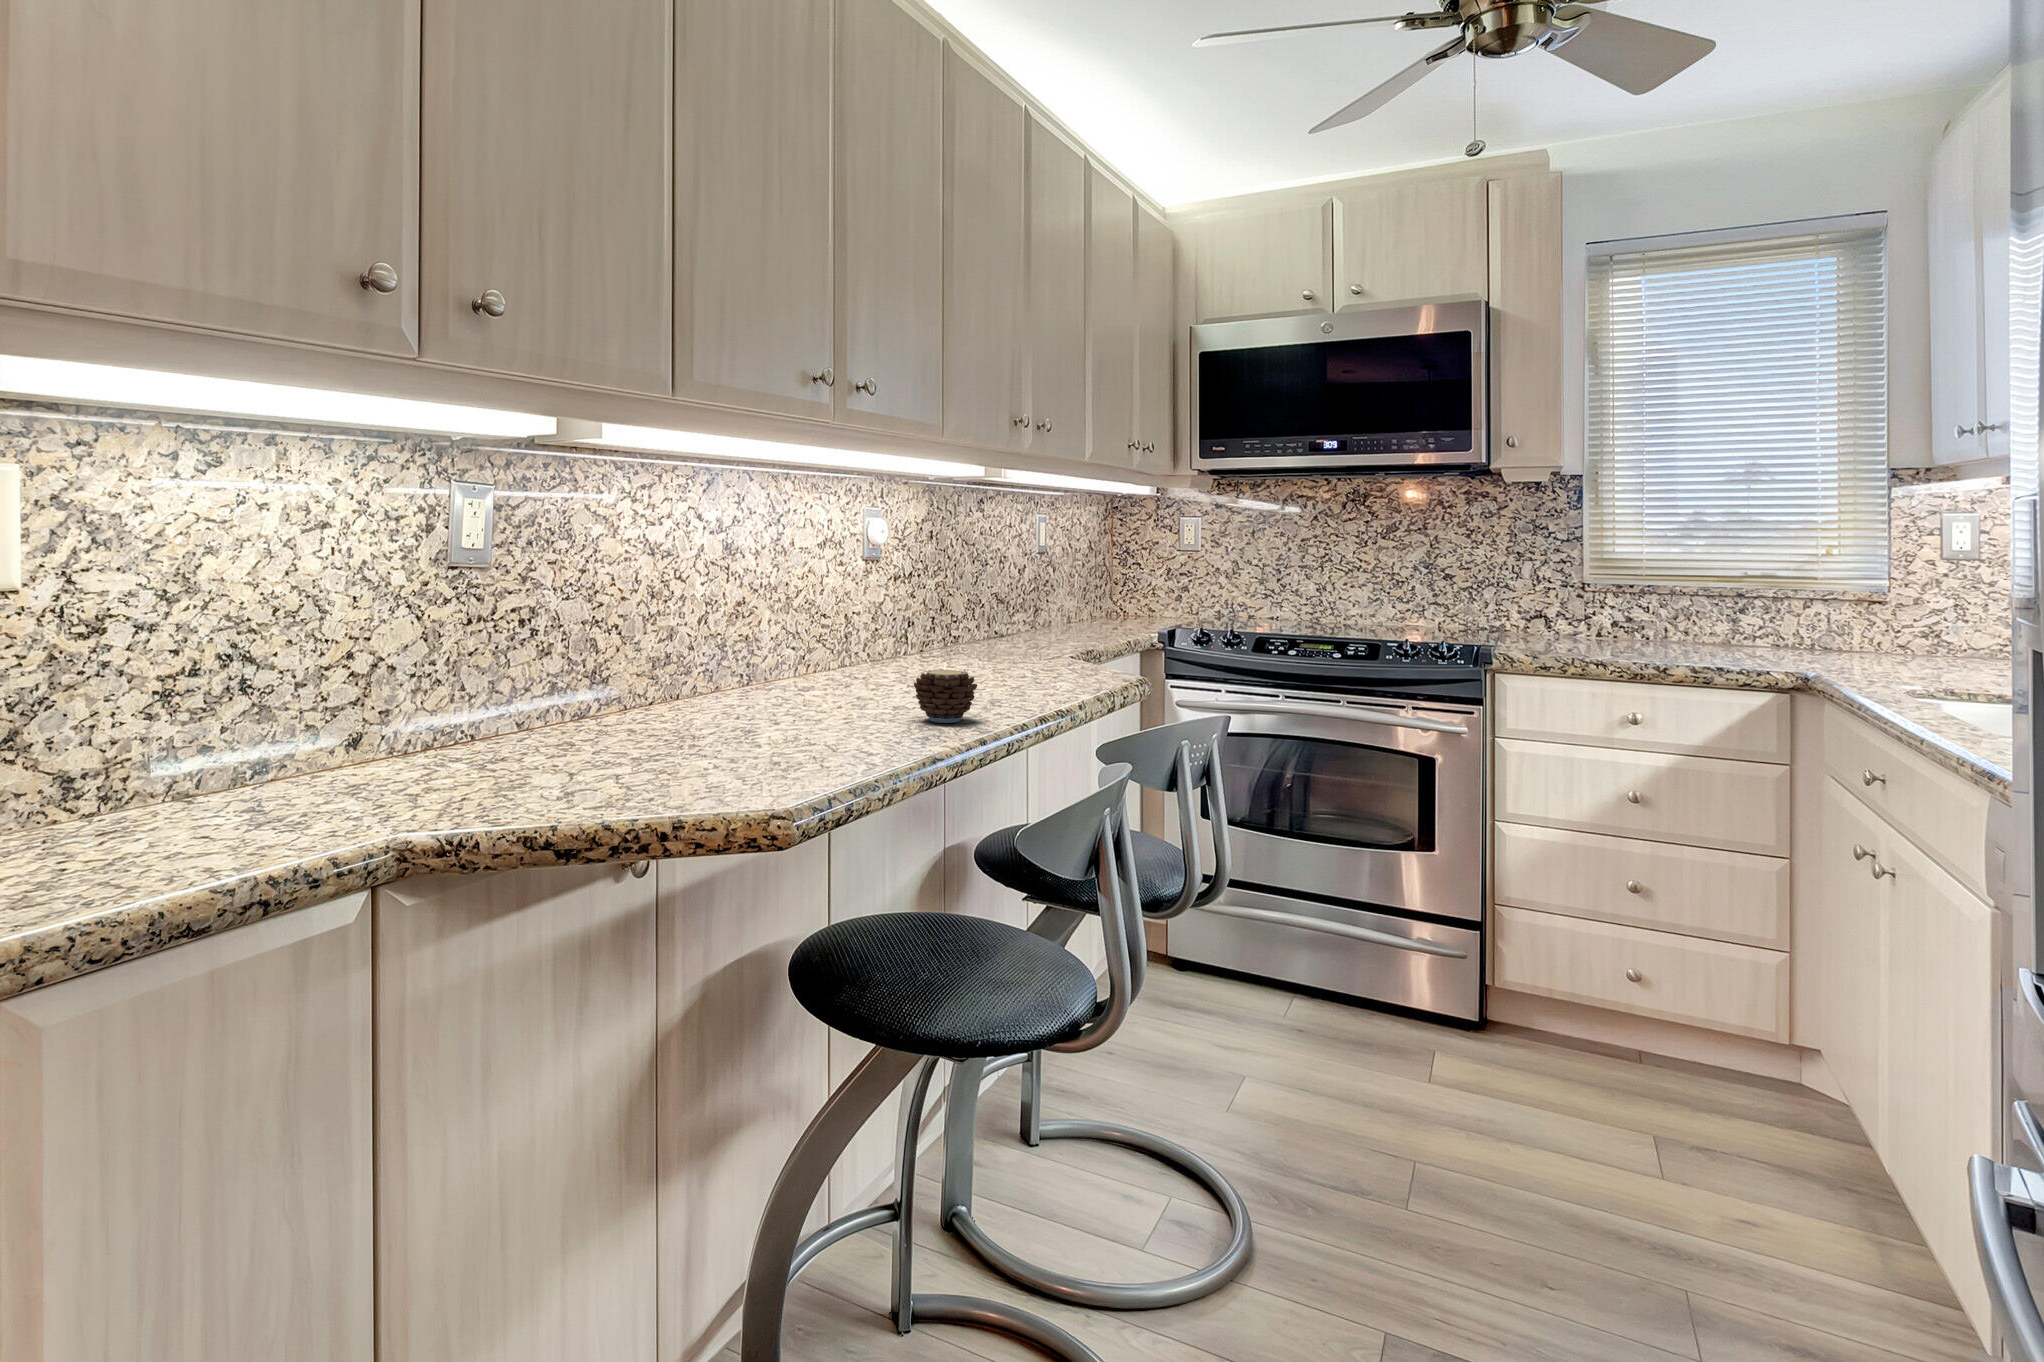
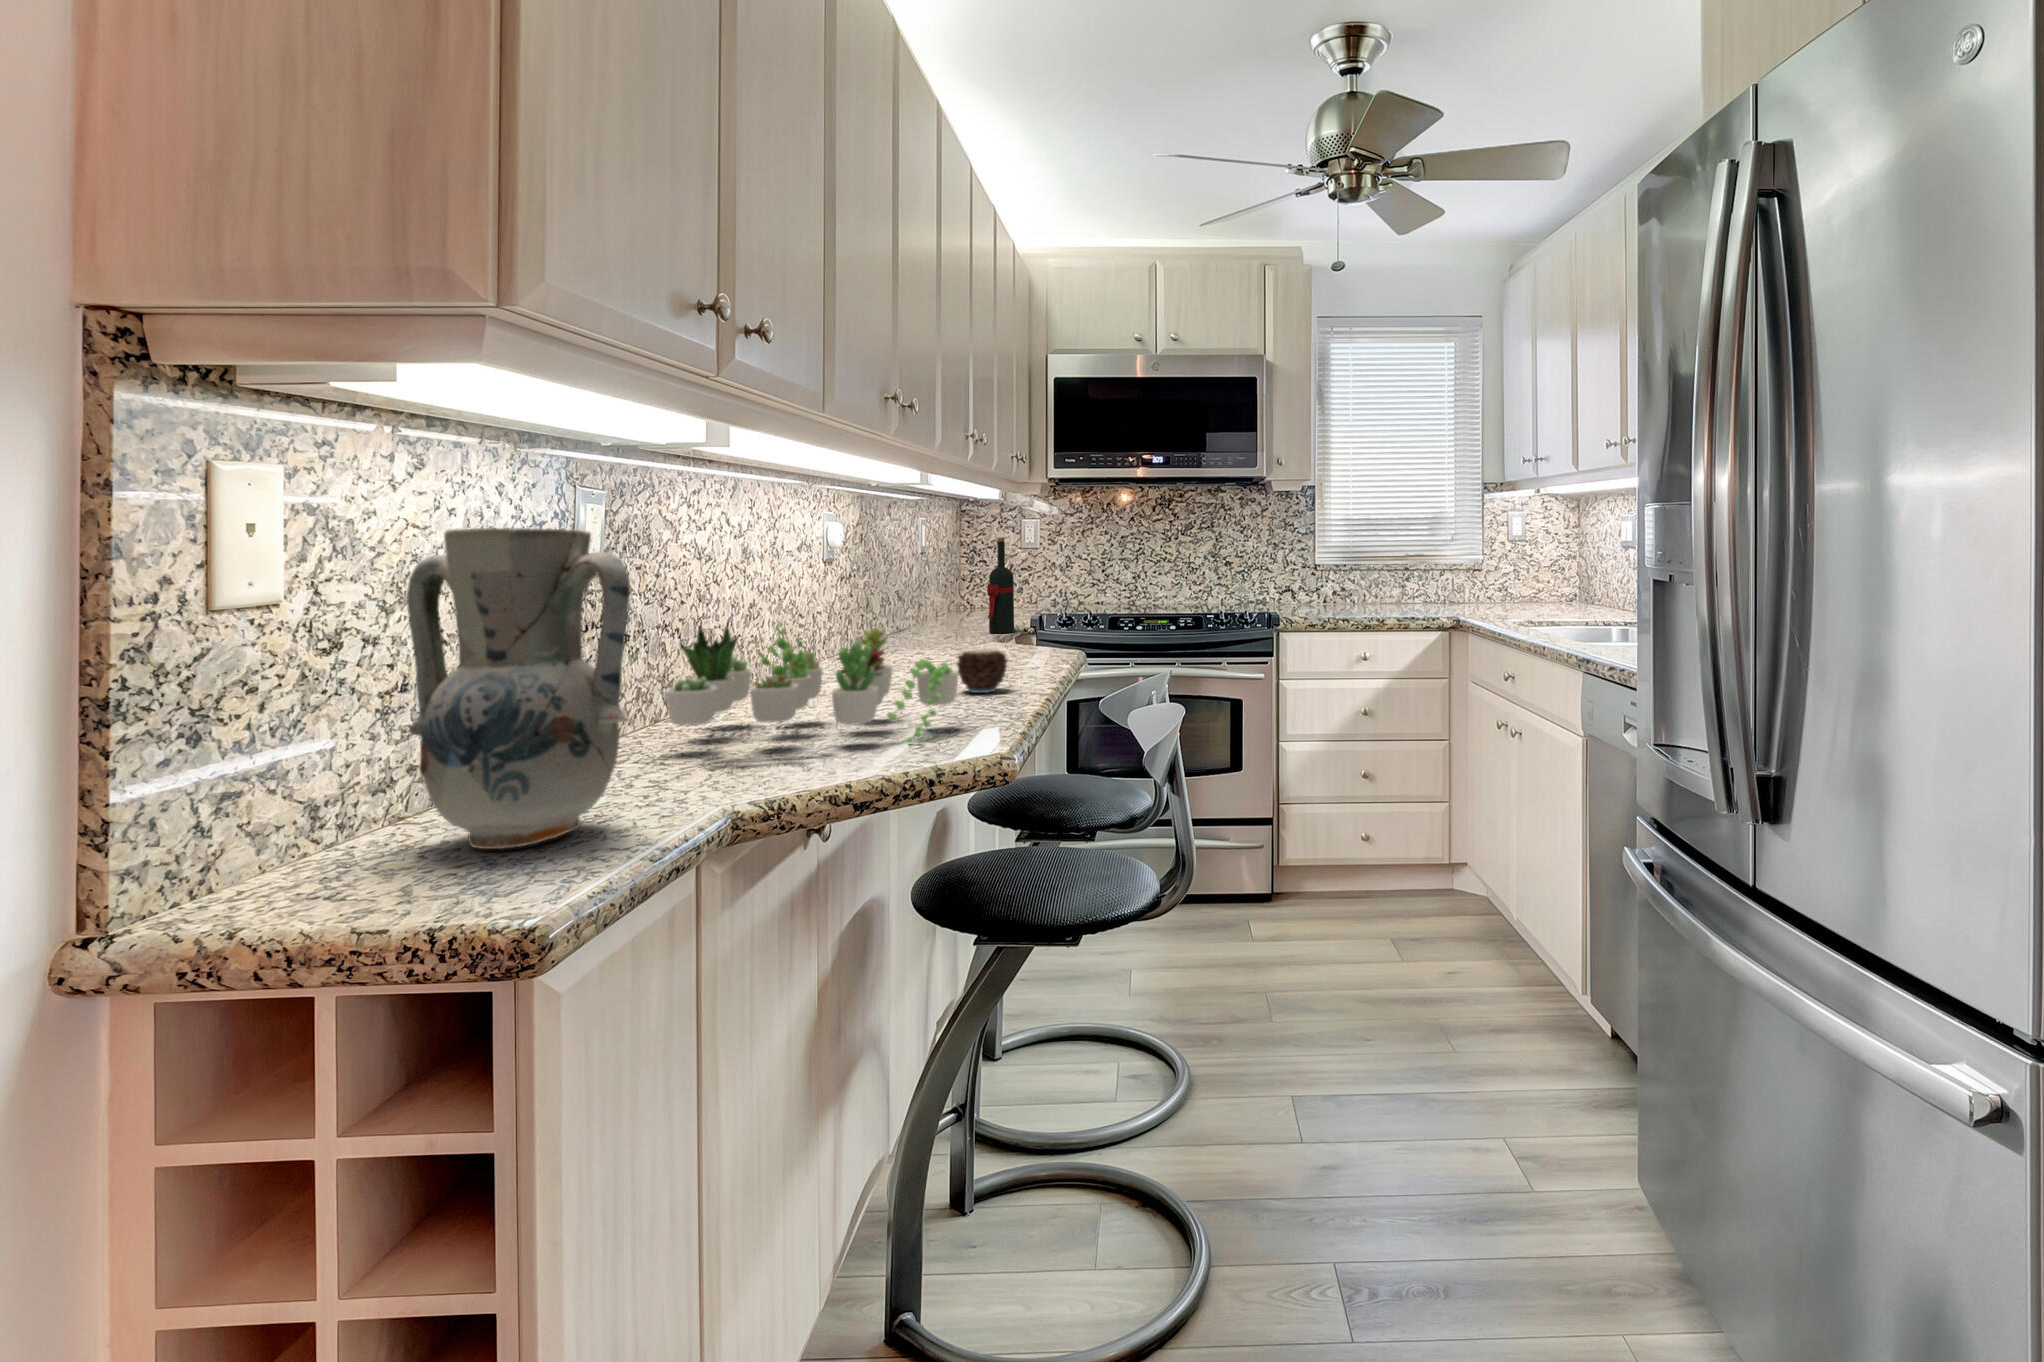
vase: none [107,521,307,850] -> present [407,528,630,849]
wine bottle: none [1095,538,1129,648] -> present [987,538,1014,633]
succulent plant: none [477,616,827,781] -> present [666,622,958,743]

